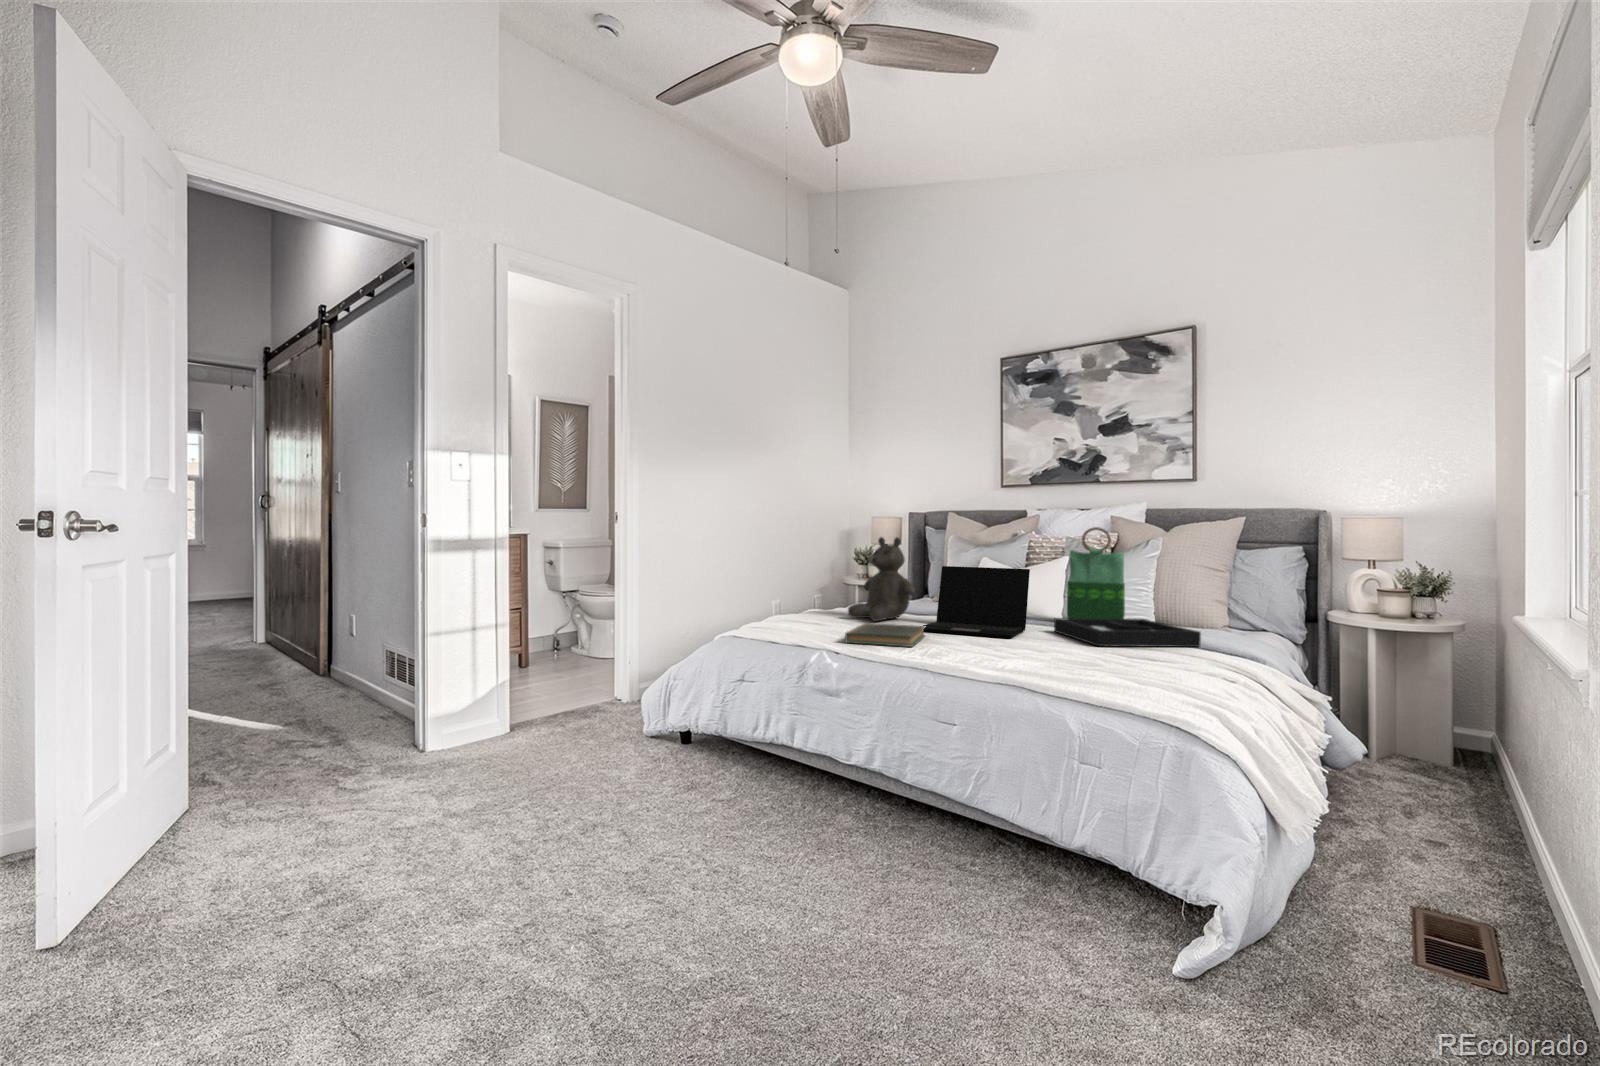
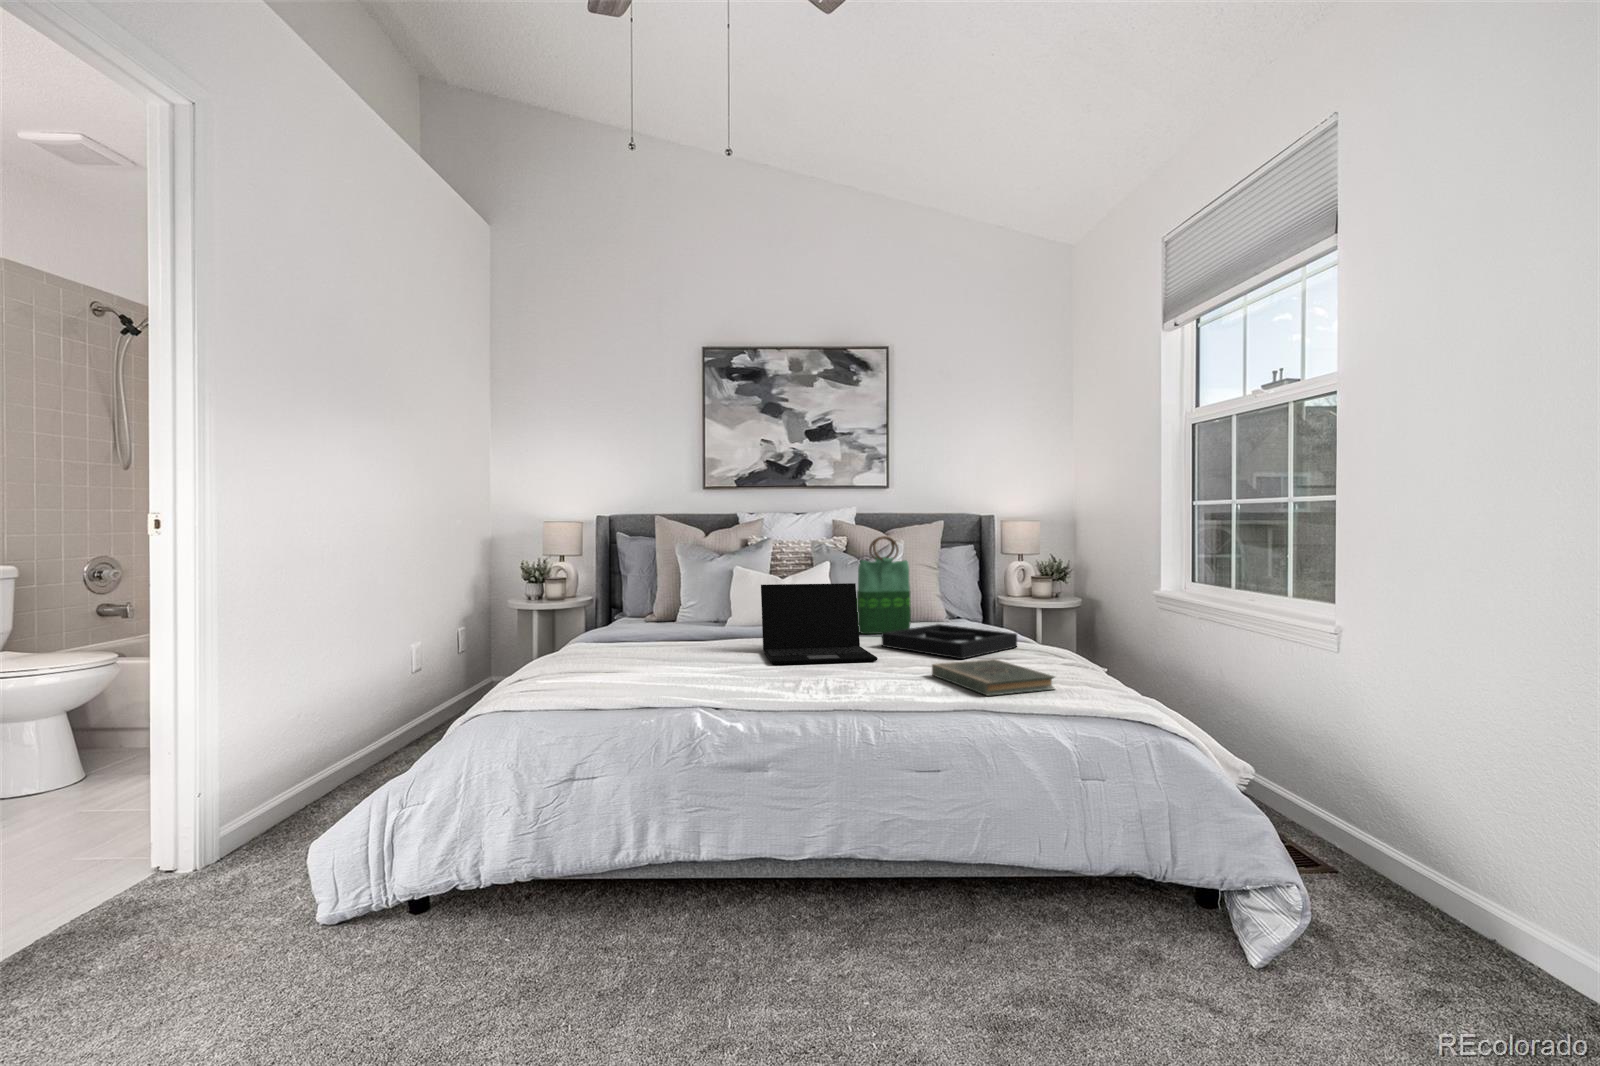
teddy bear: present [848,537,915,621] -> none [651,553,731,657]
book: present [845,623,925,647] -> present [932,659,1055,696]

